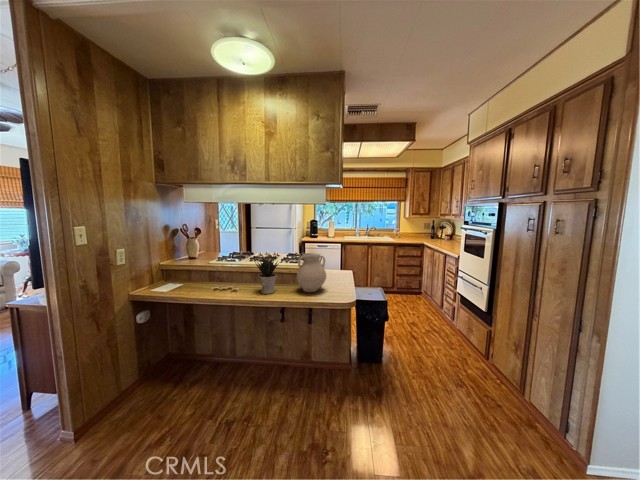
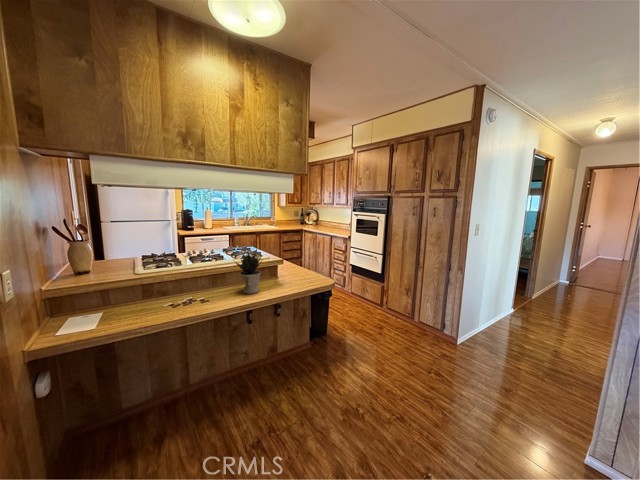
vase: present [297,253,326,292] -> none [275,243,305,282]

